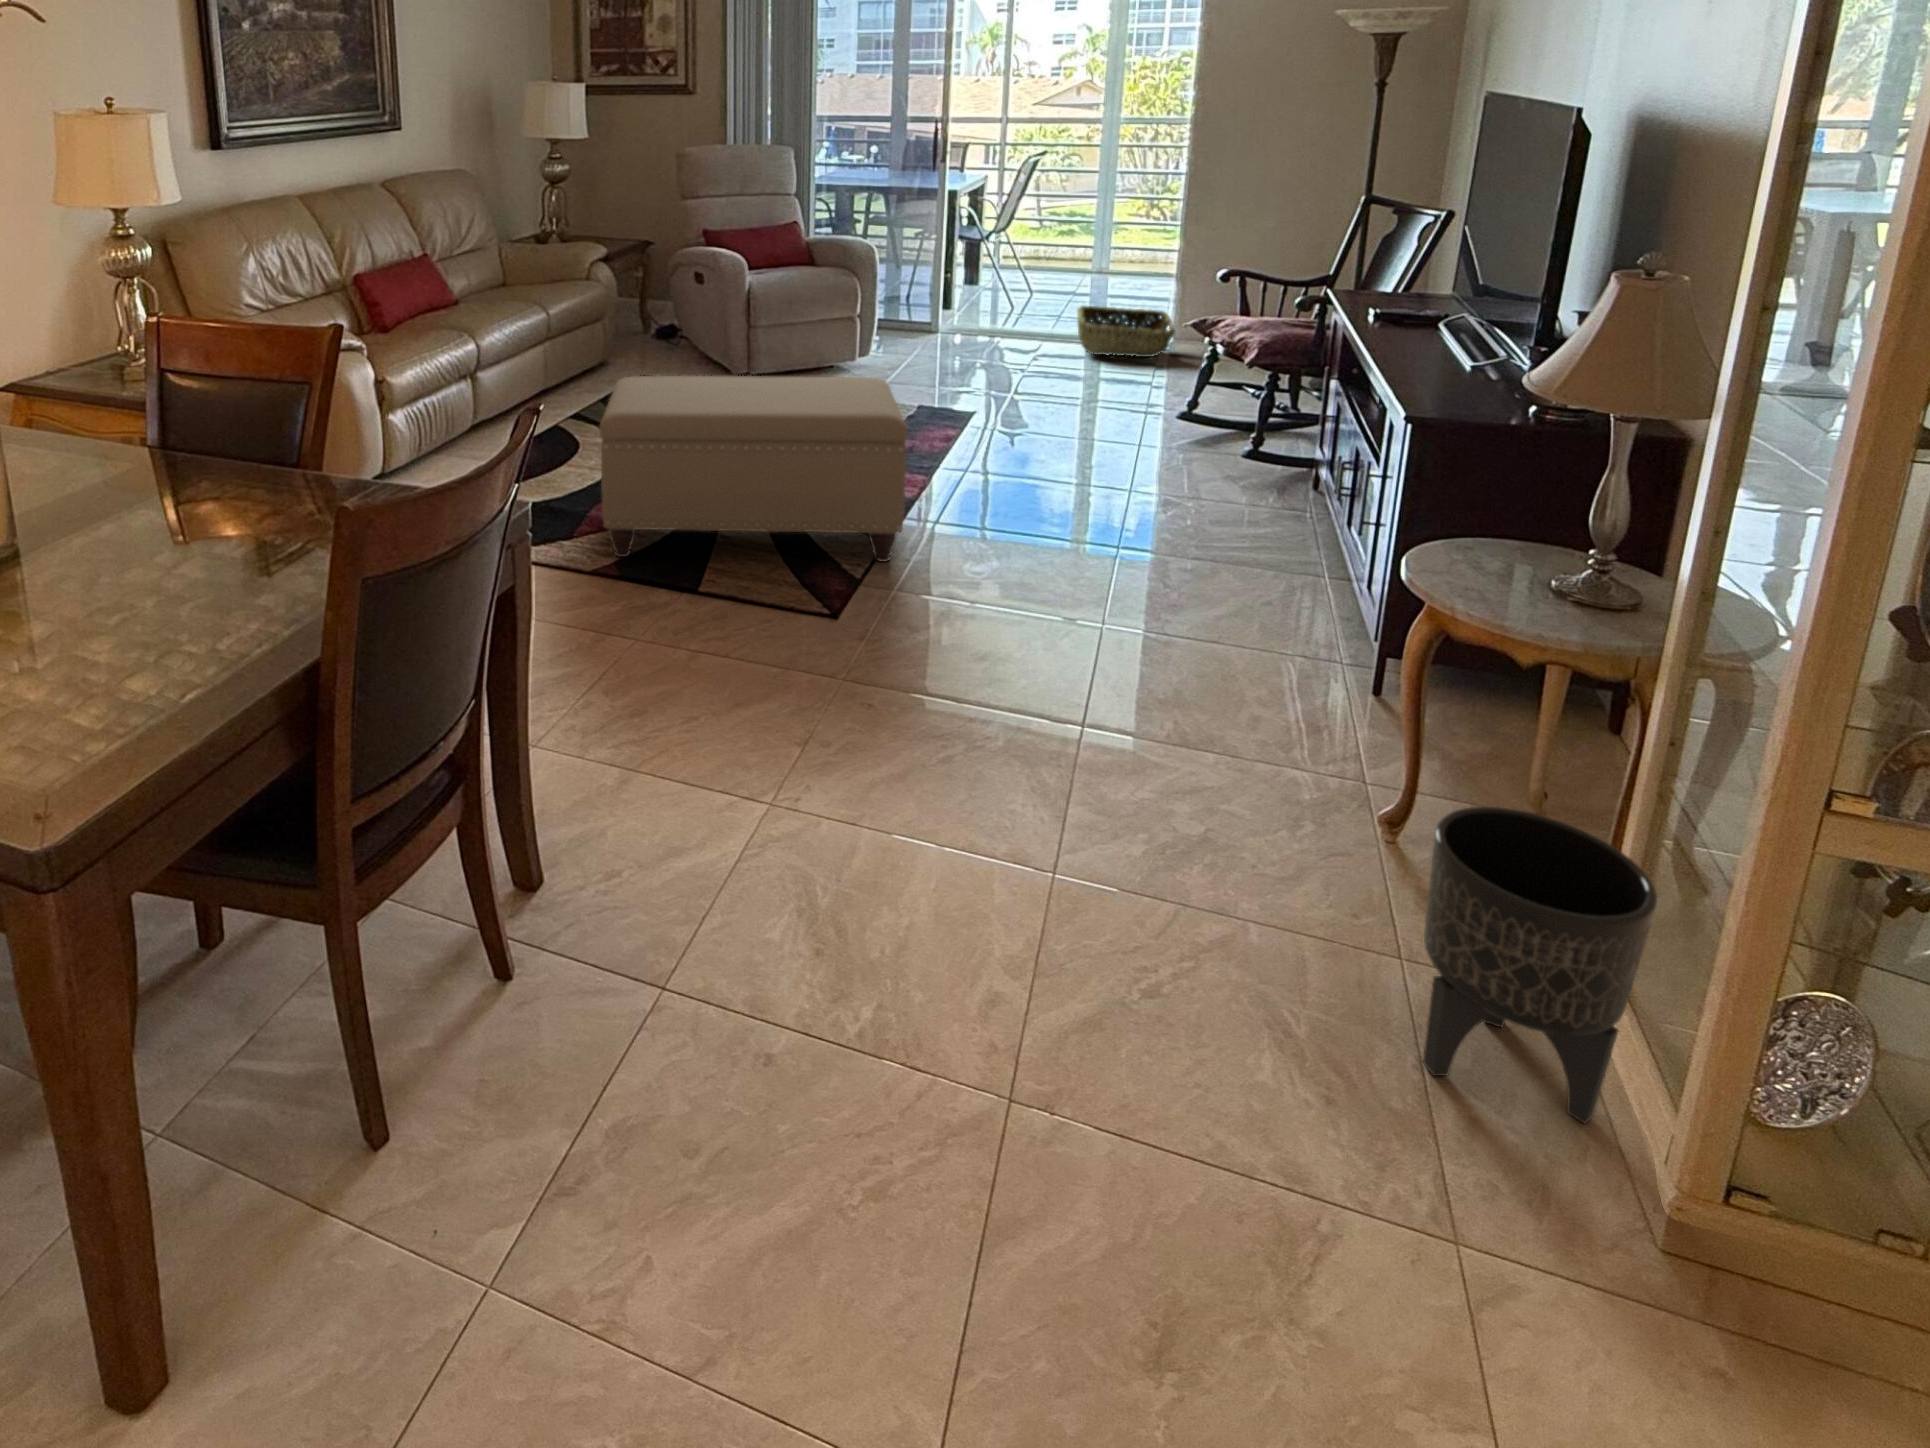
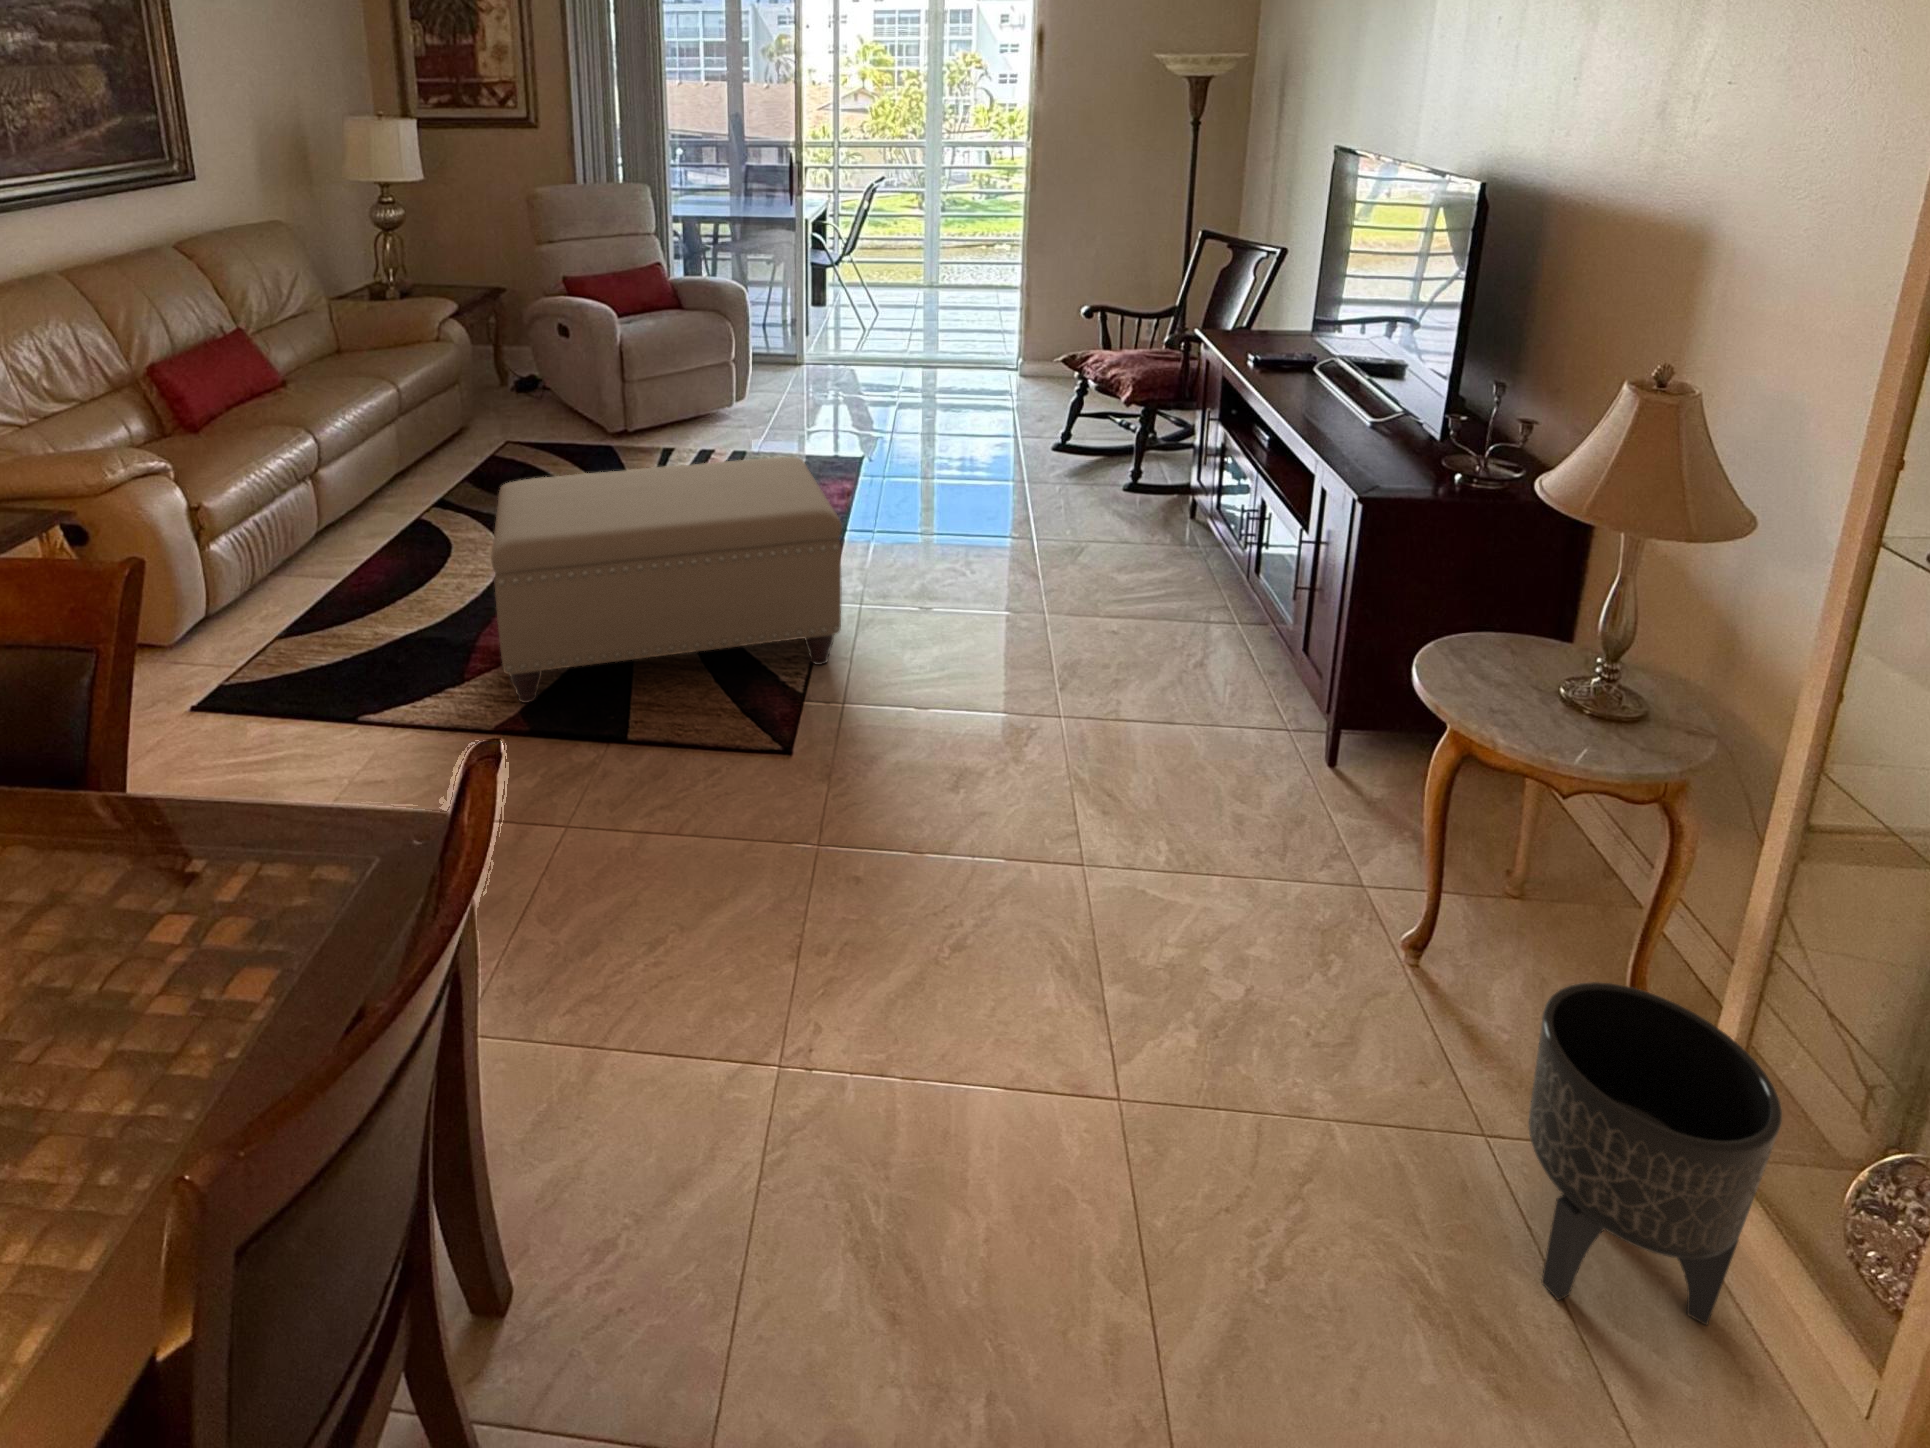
woven basket: present [1077,306,1175,357] -> none [940,333,1030,381]

